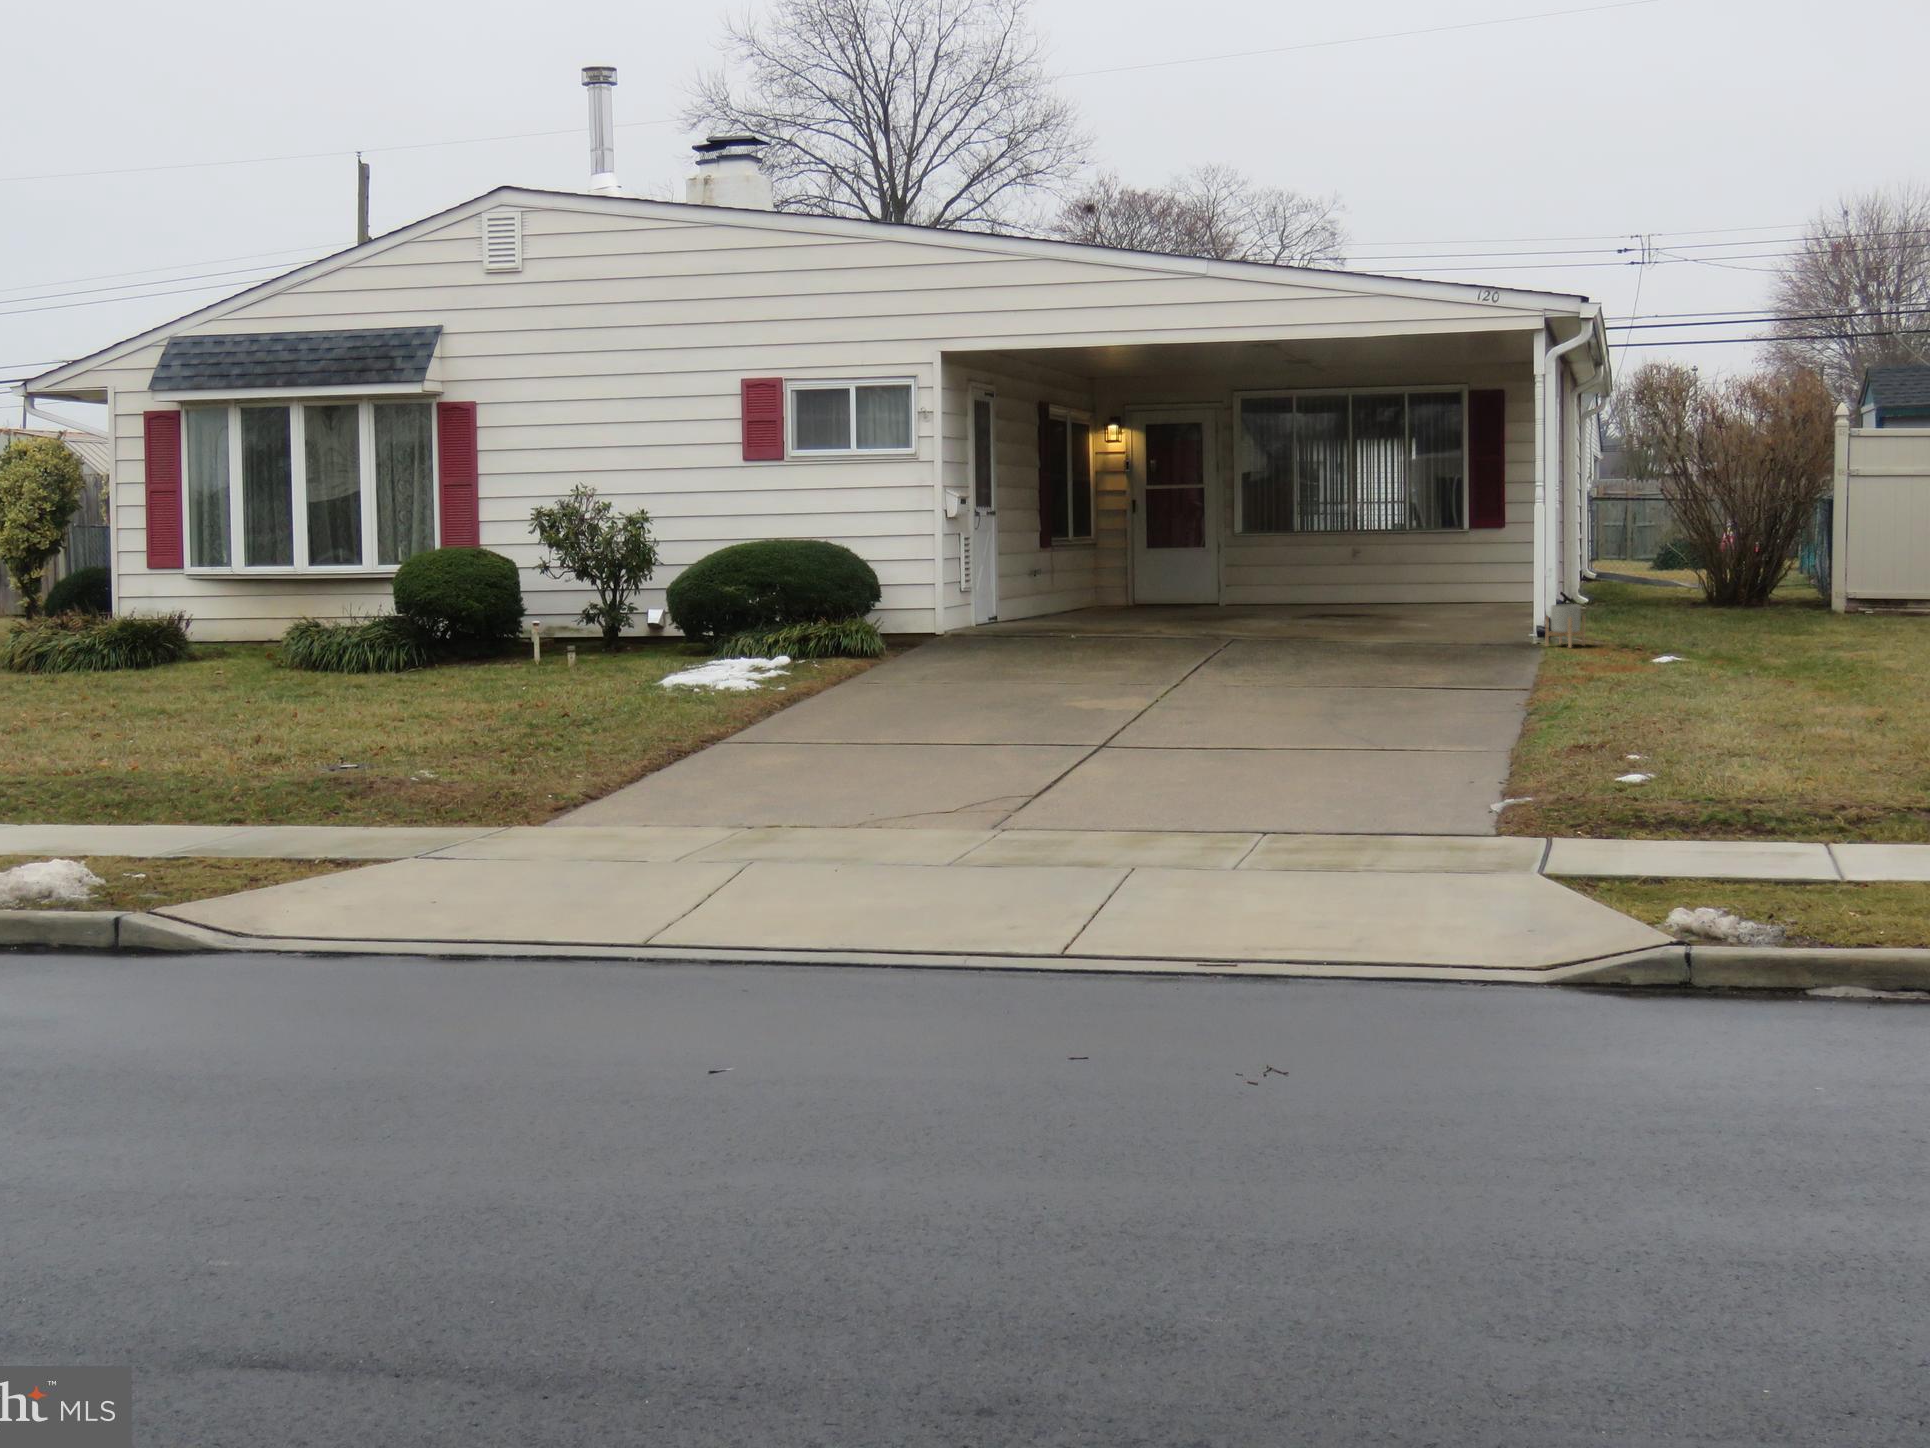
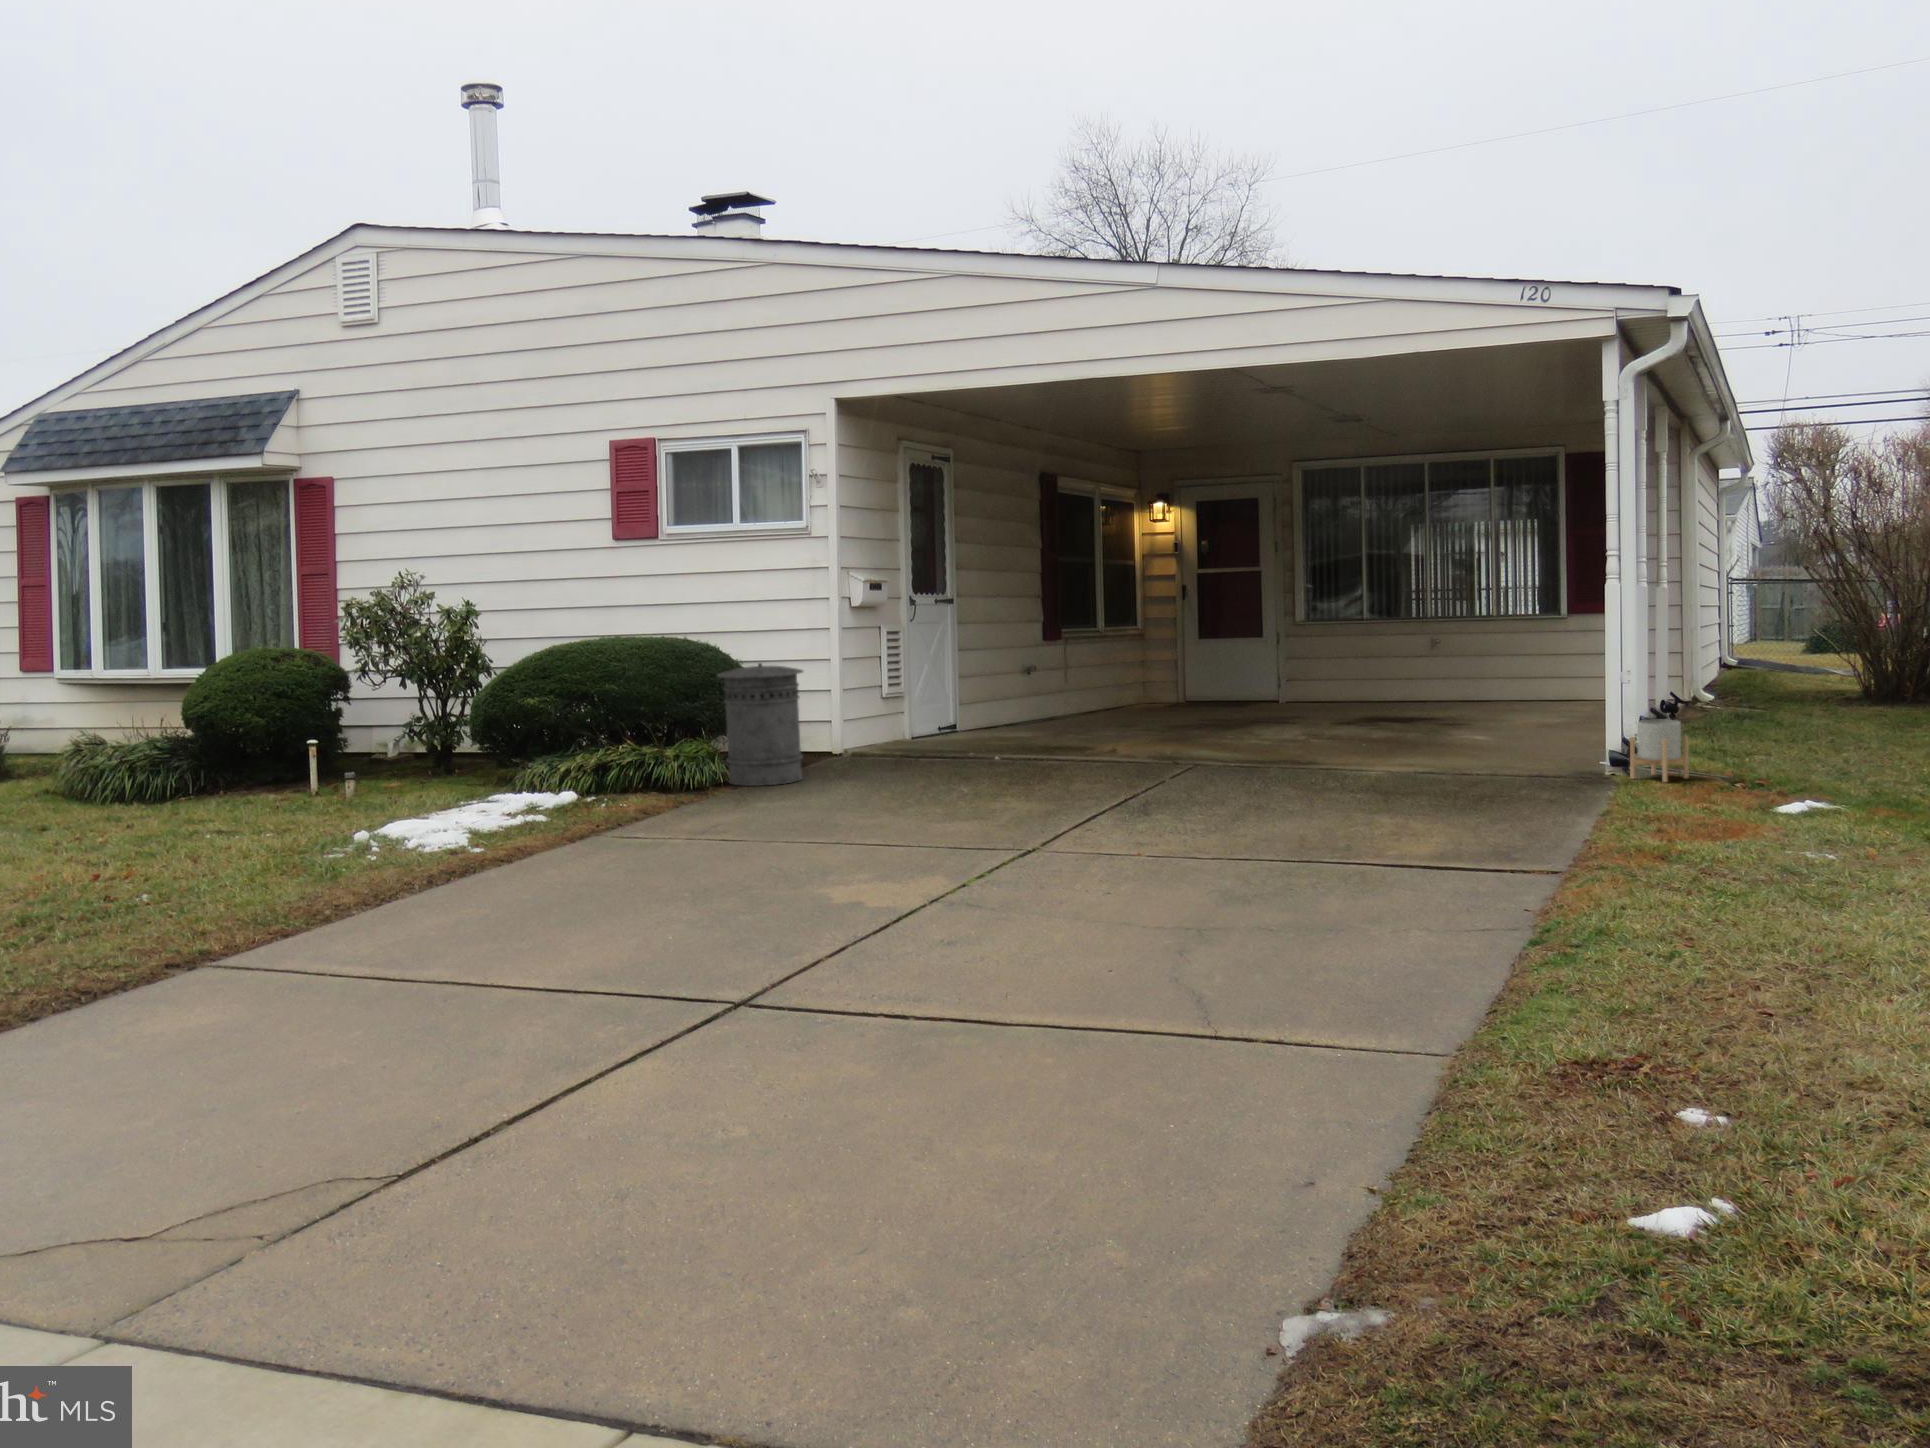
trash can: none [859,561,927,657] -> present [718,663,803,786]

